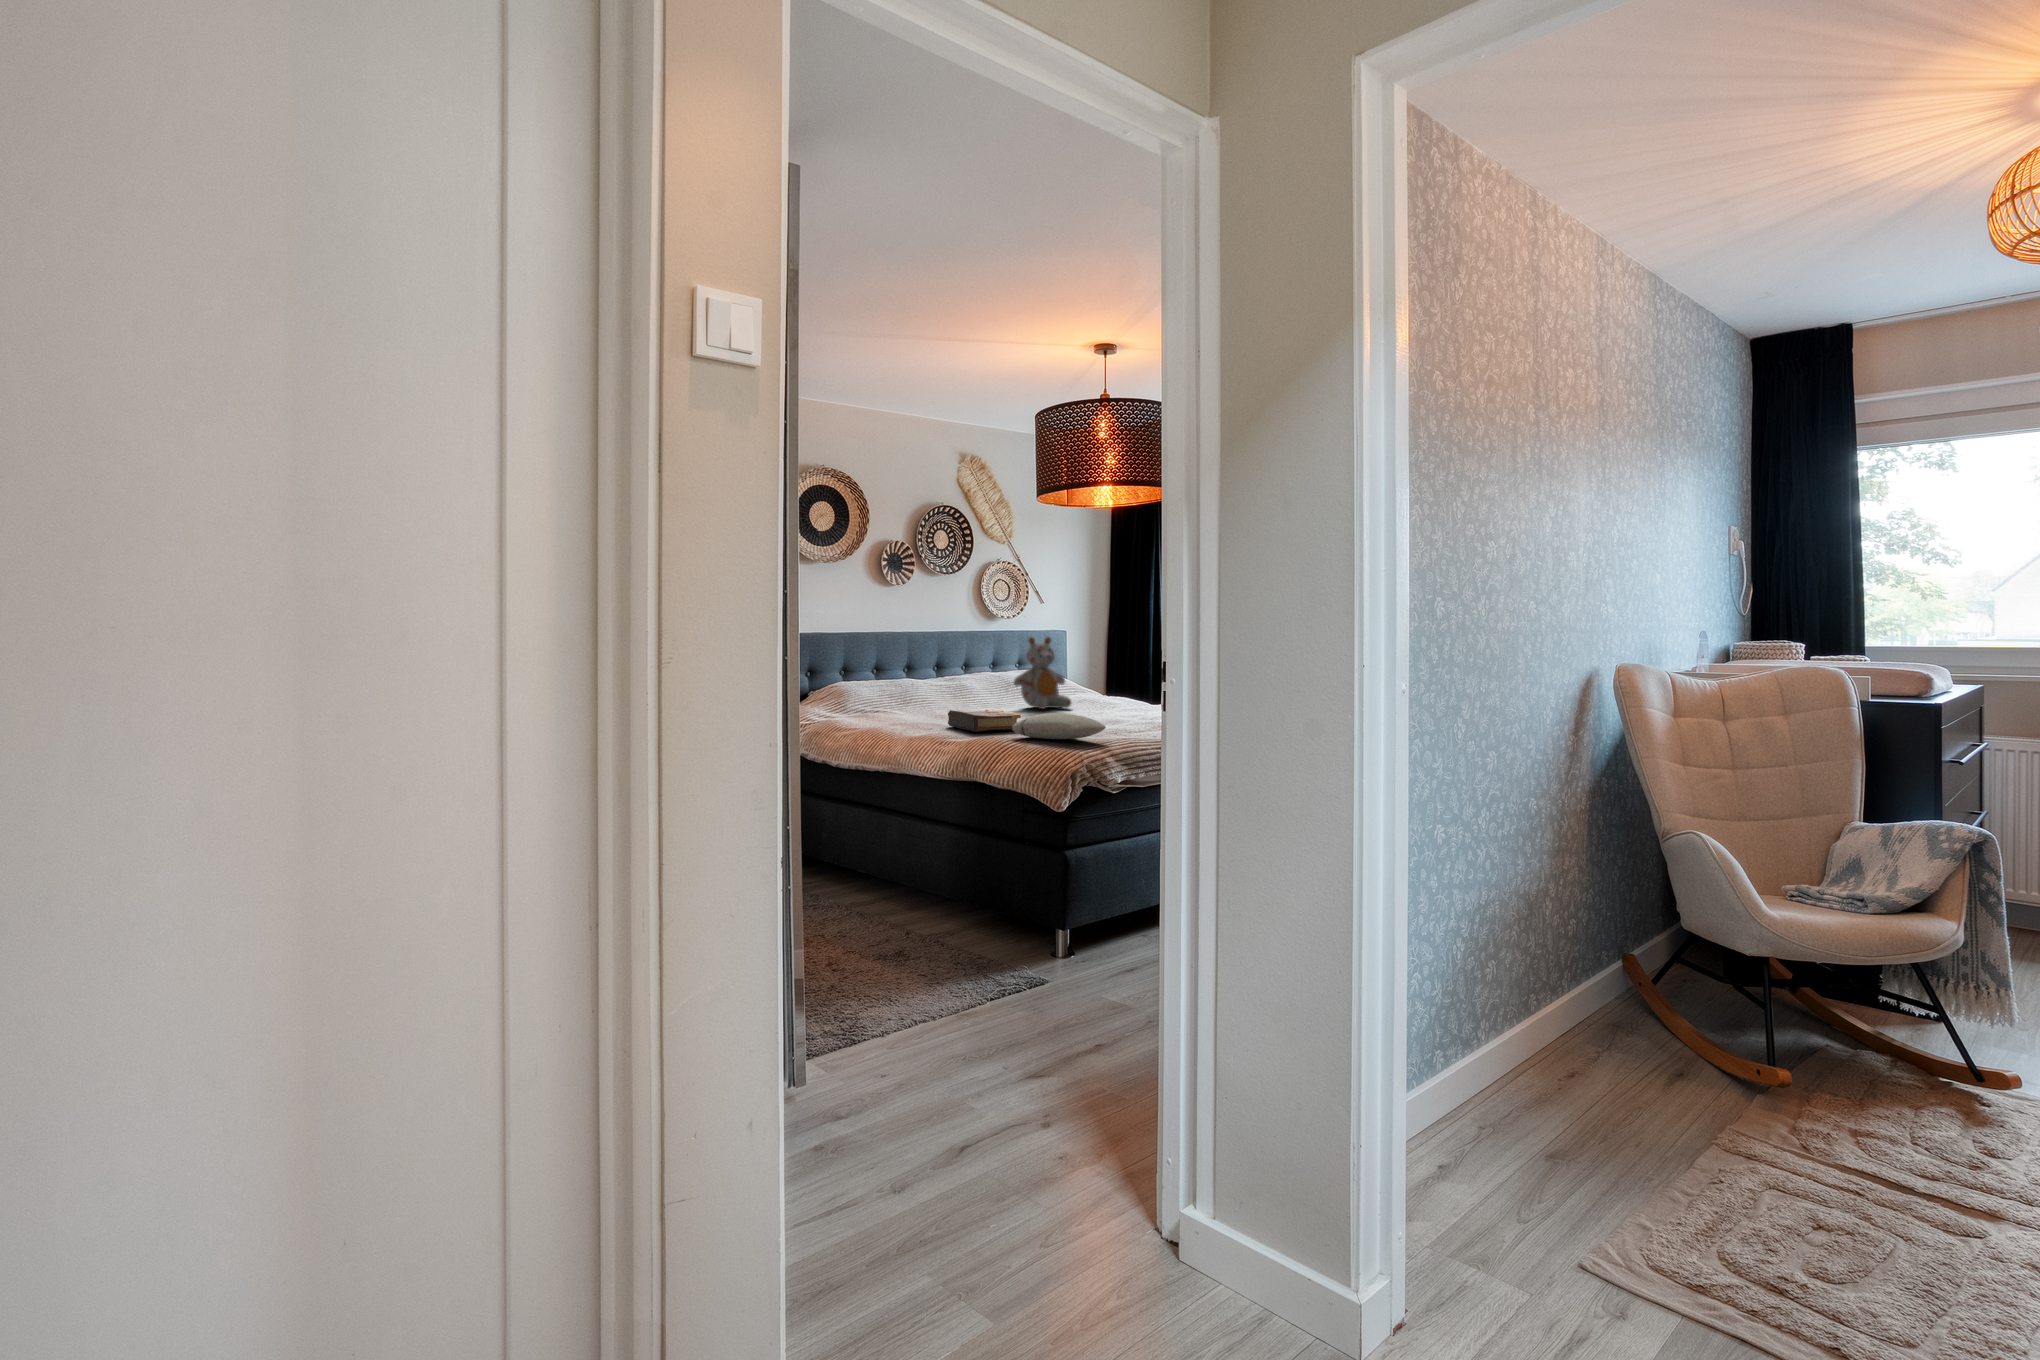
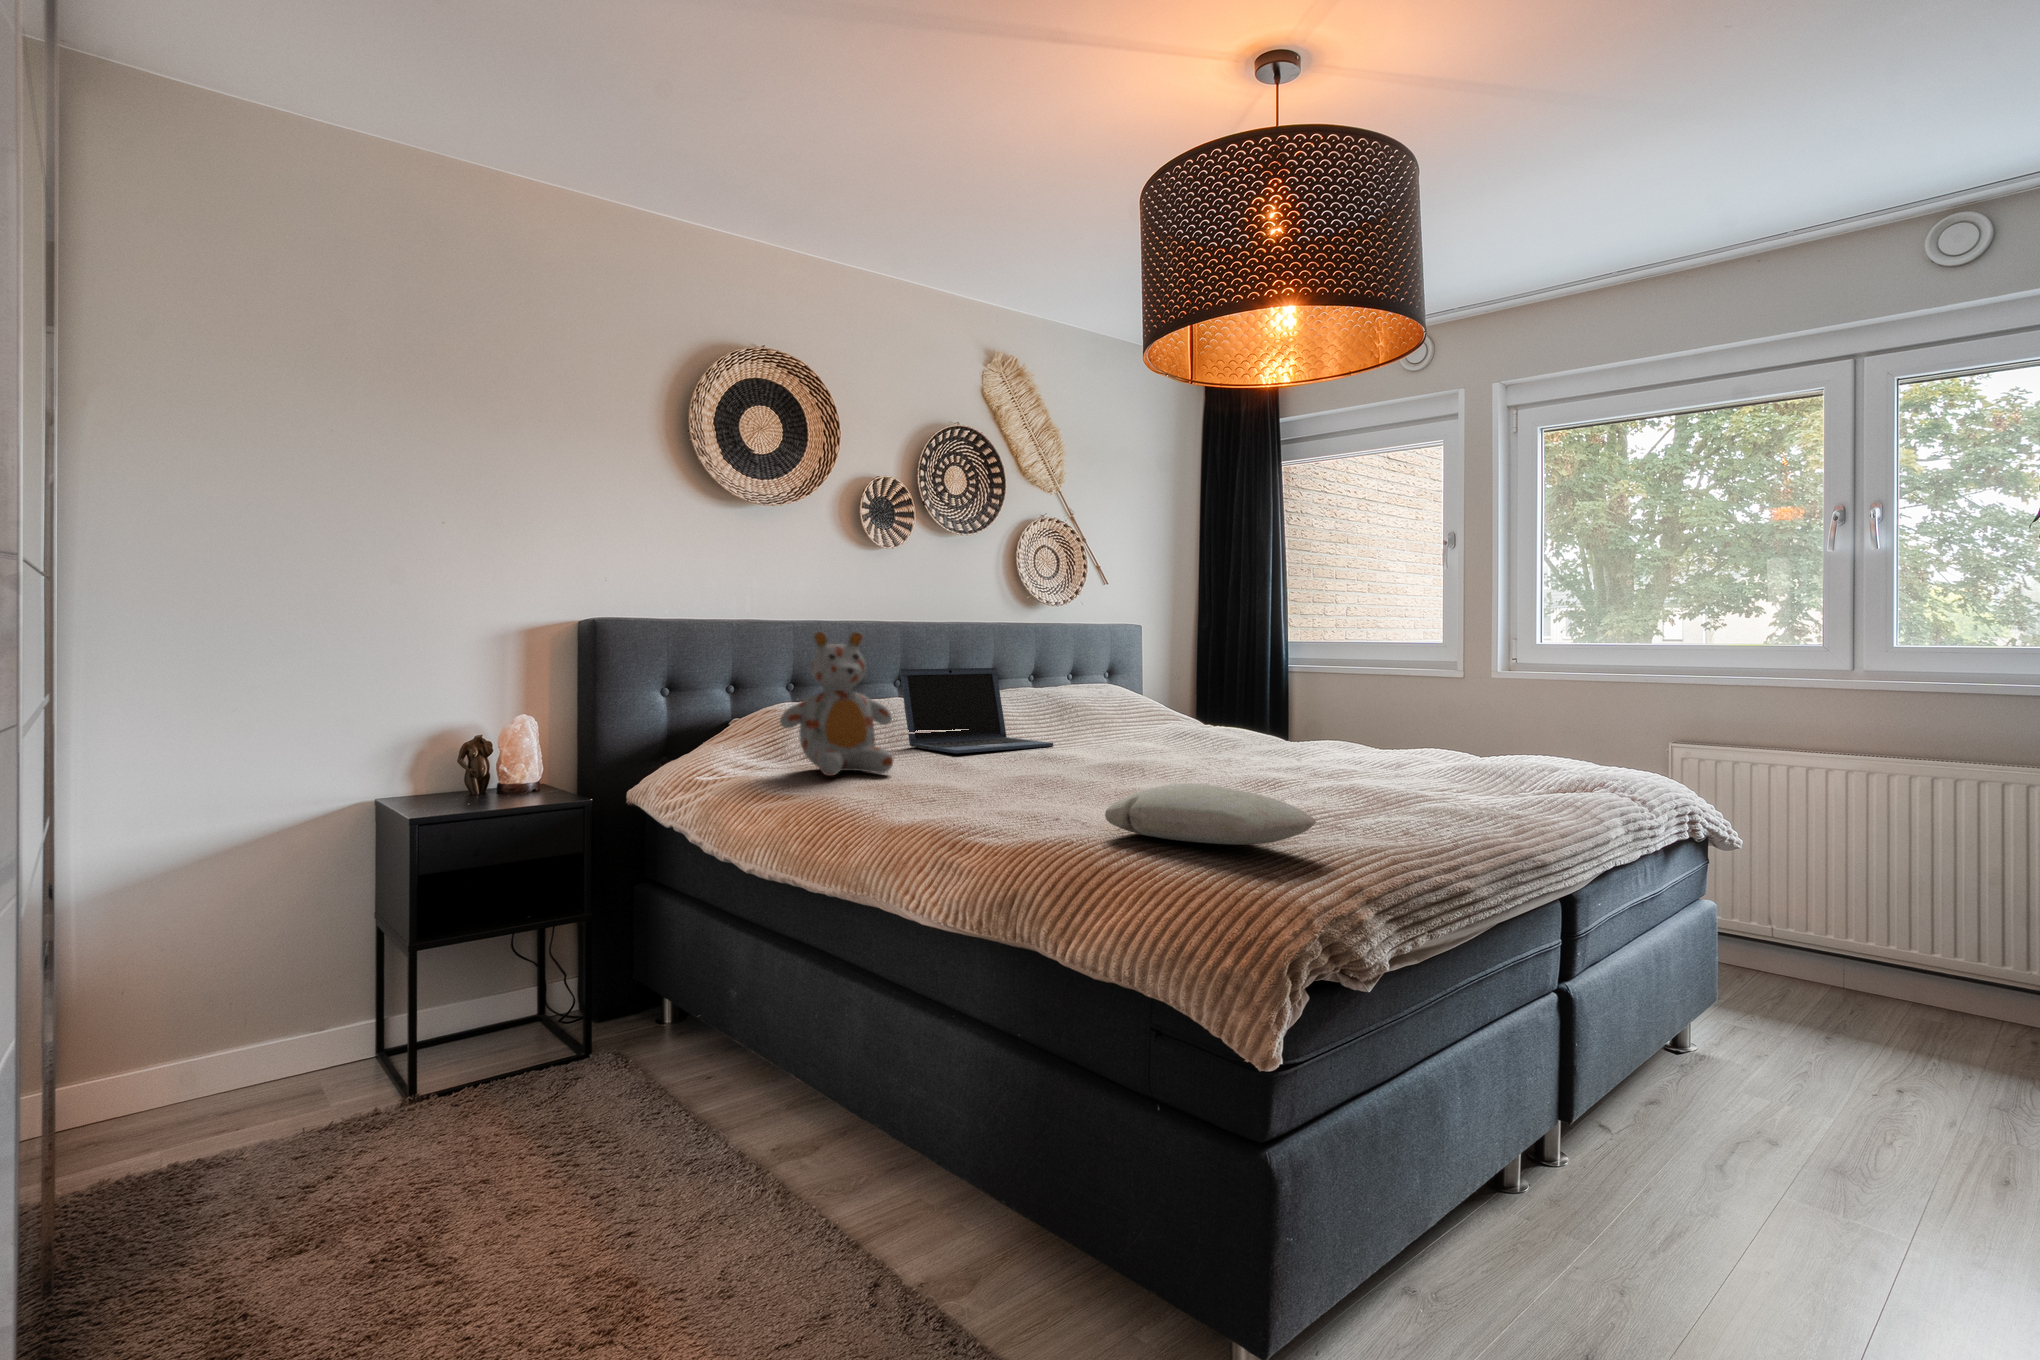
stuffed bear: present [1014,637,1071,709] -> present [780,631,893,776]
laptop: none [909,660,1000,709] -> present [900,668,1053,753]
book: present [948,710,1021,732] -> none [967,766,1114,817]

